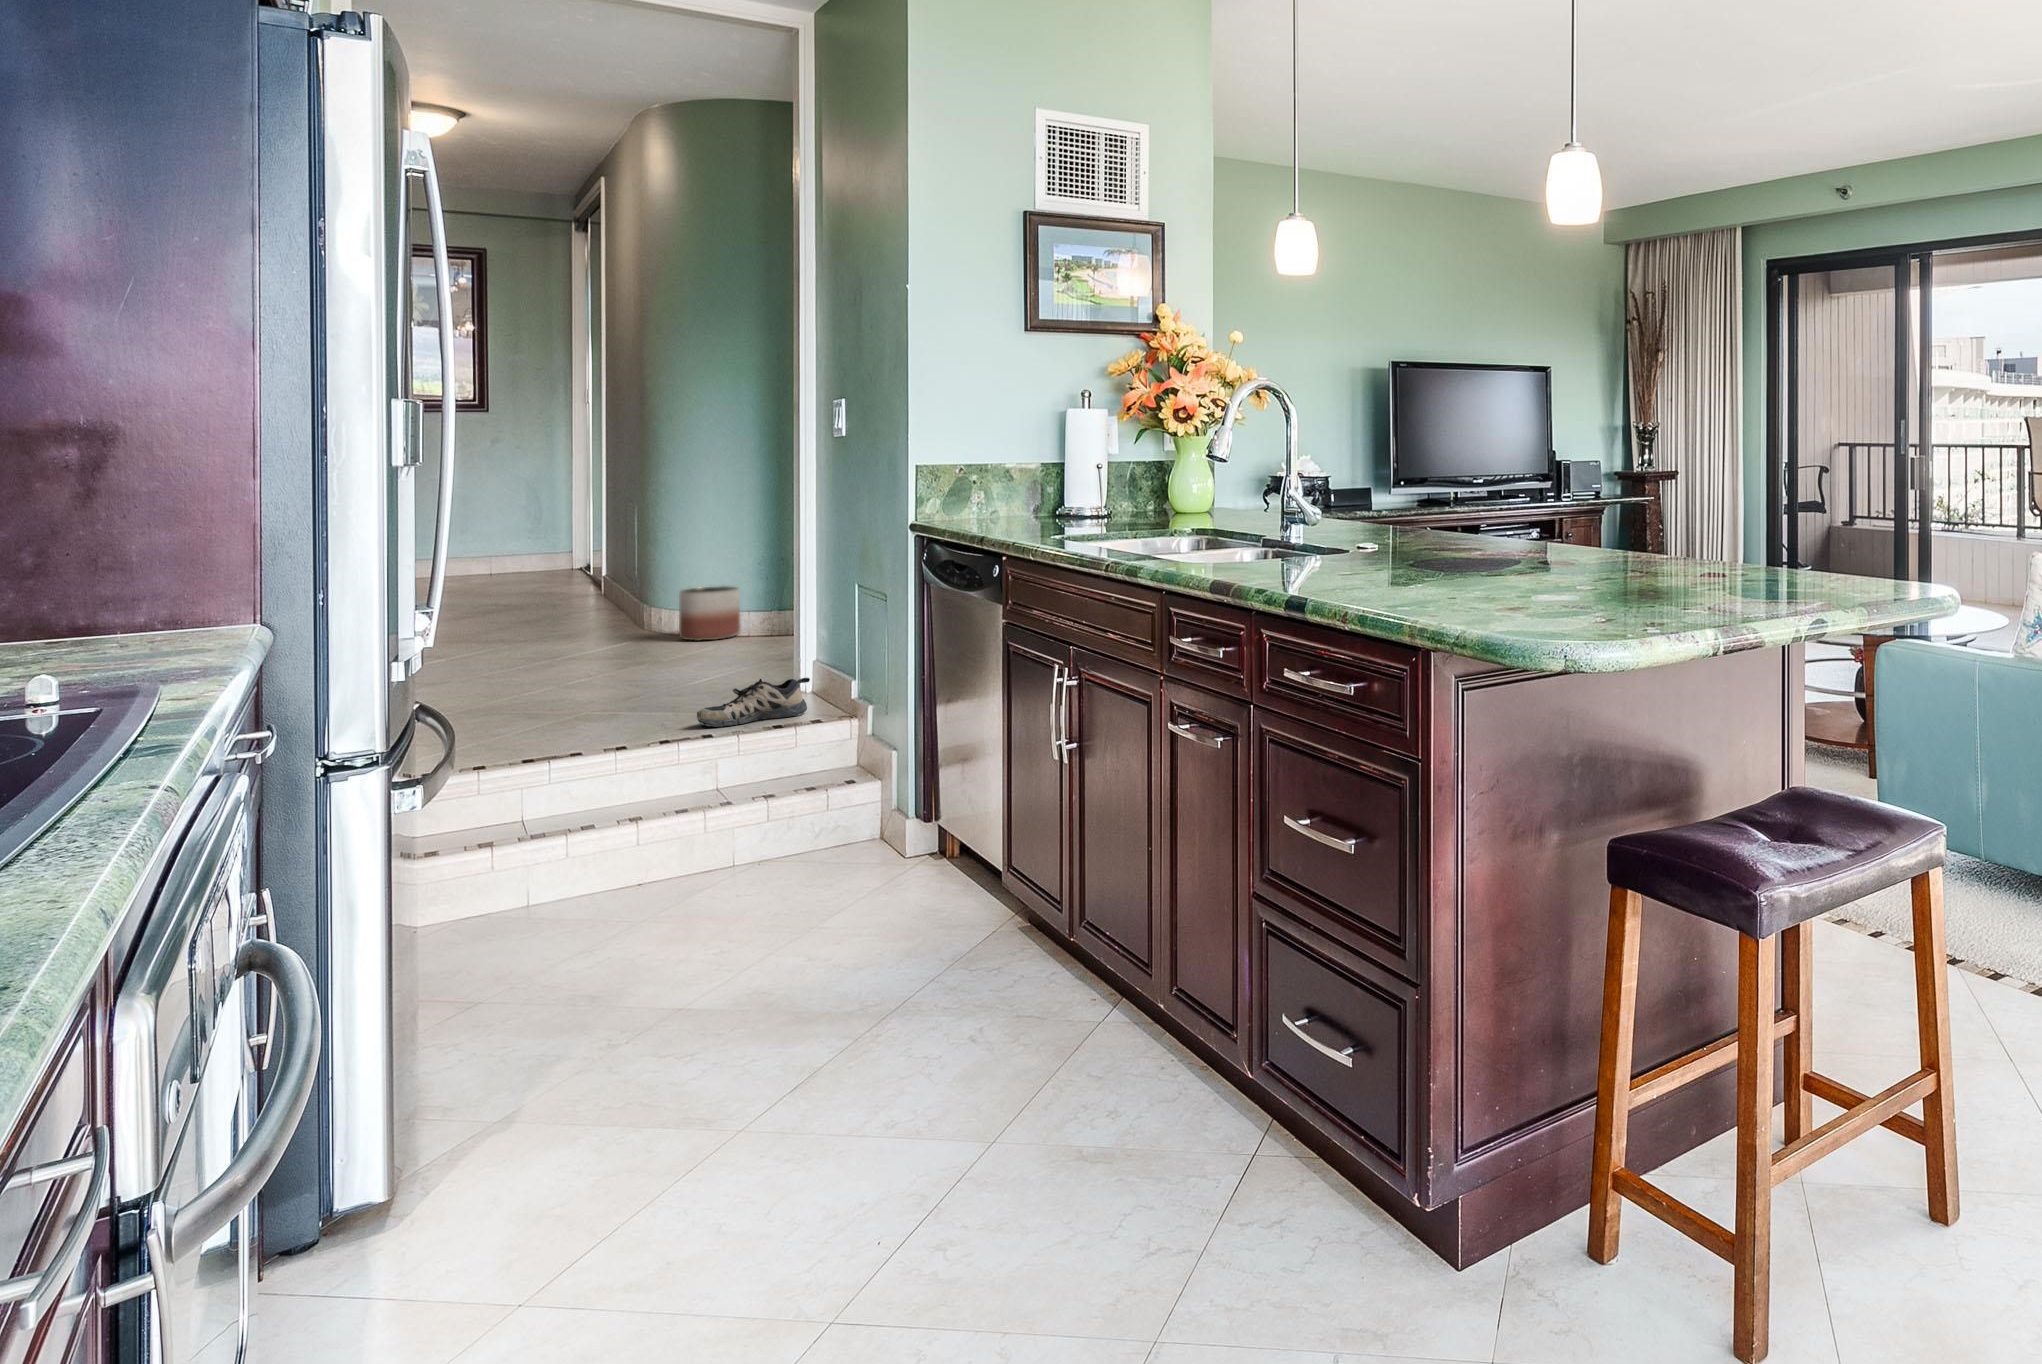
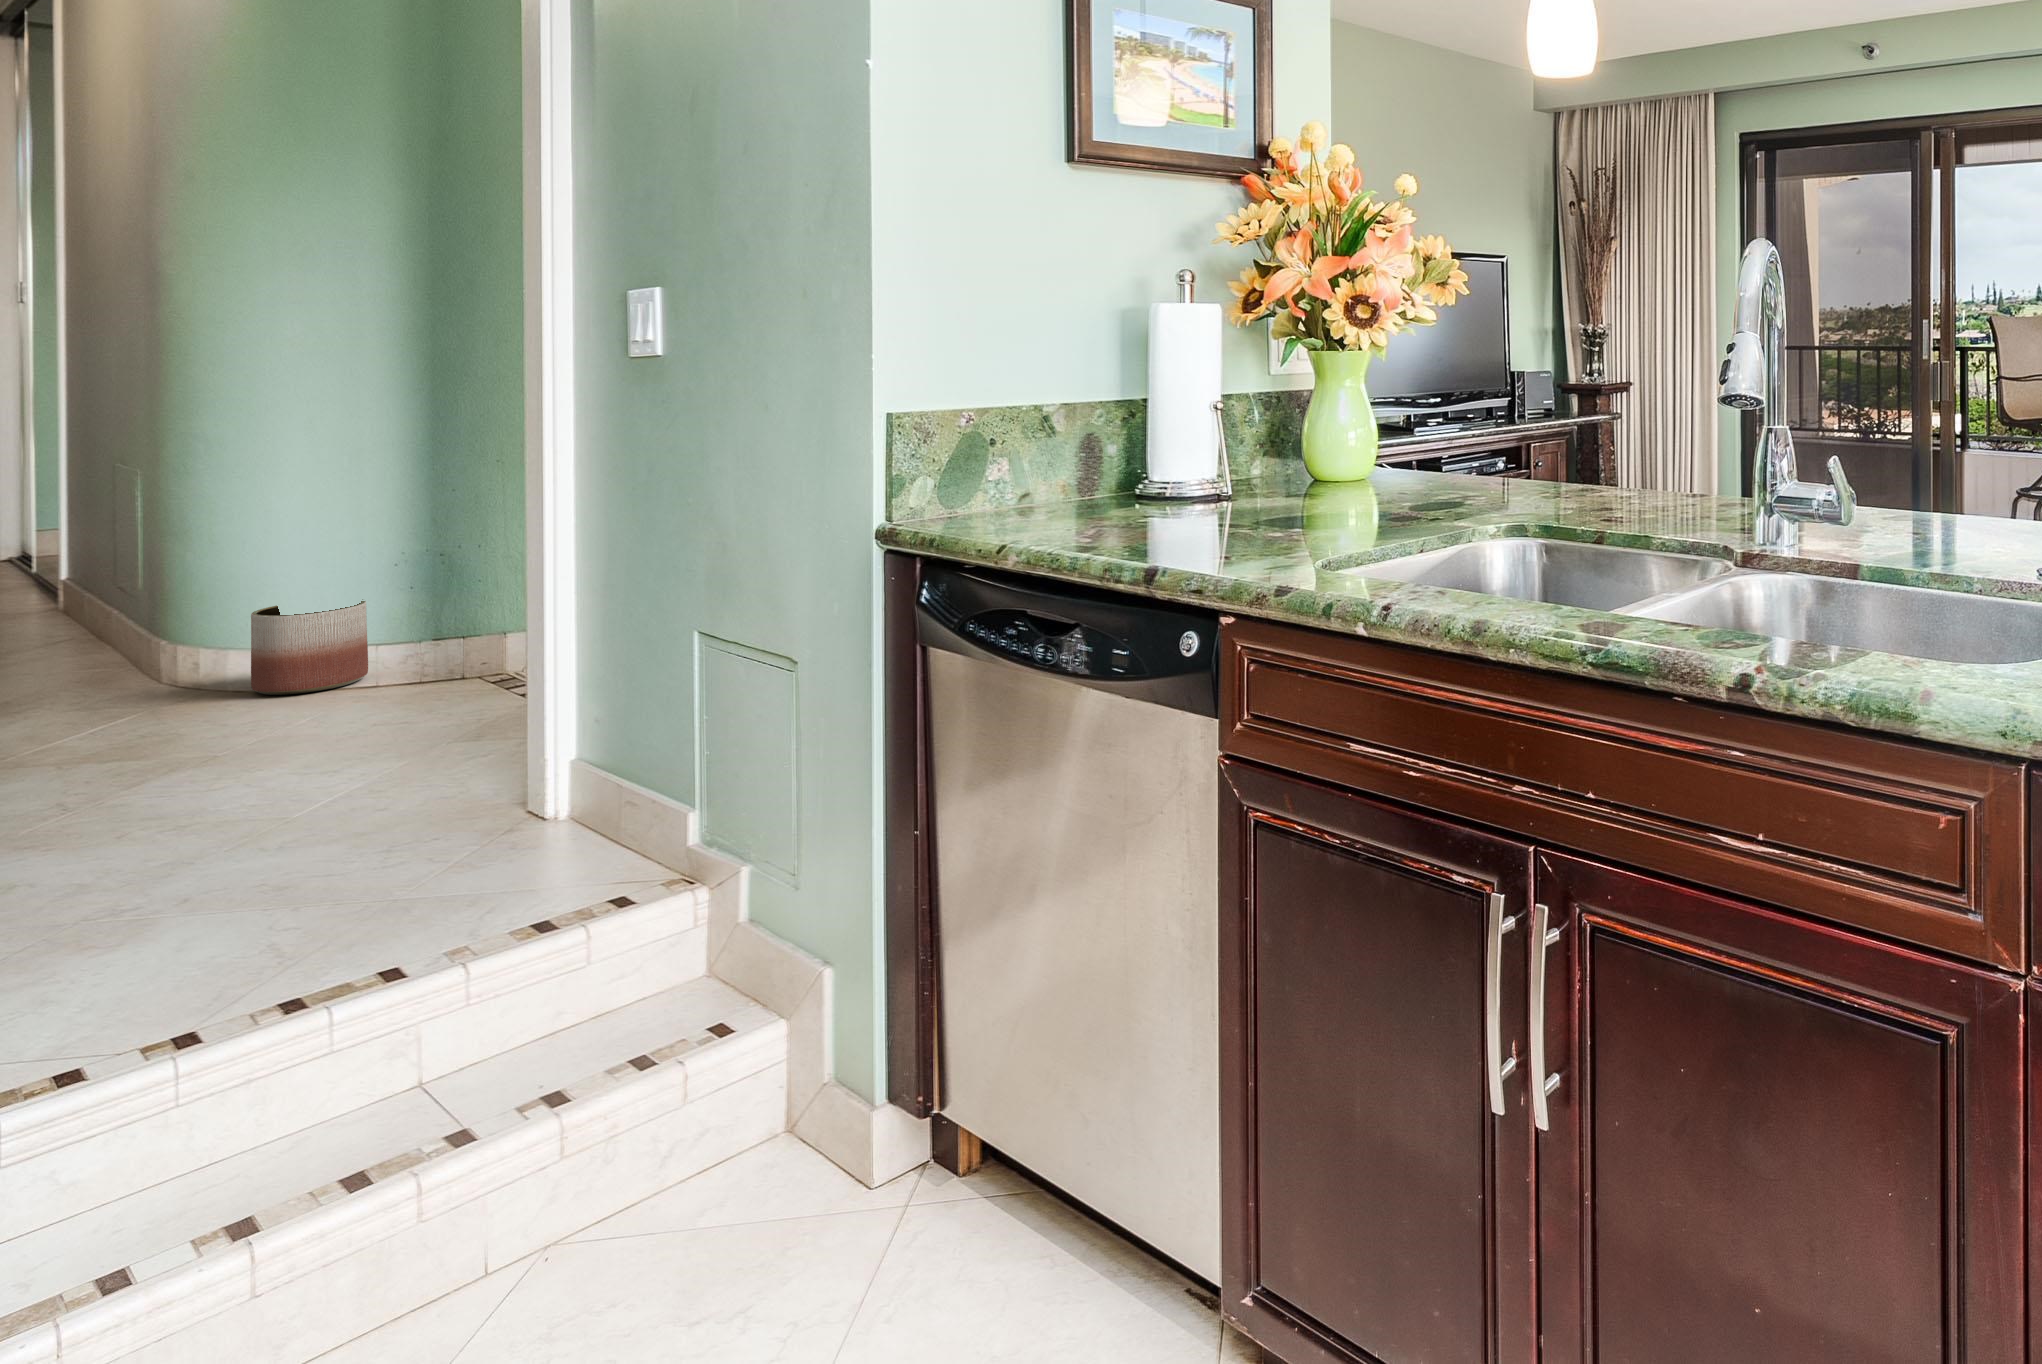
shoe: present [697,678,810,727] -> none [350,798,583,928]

